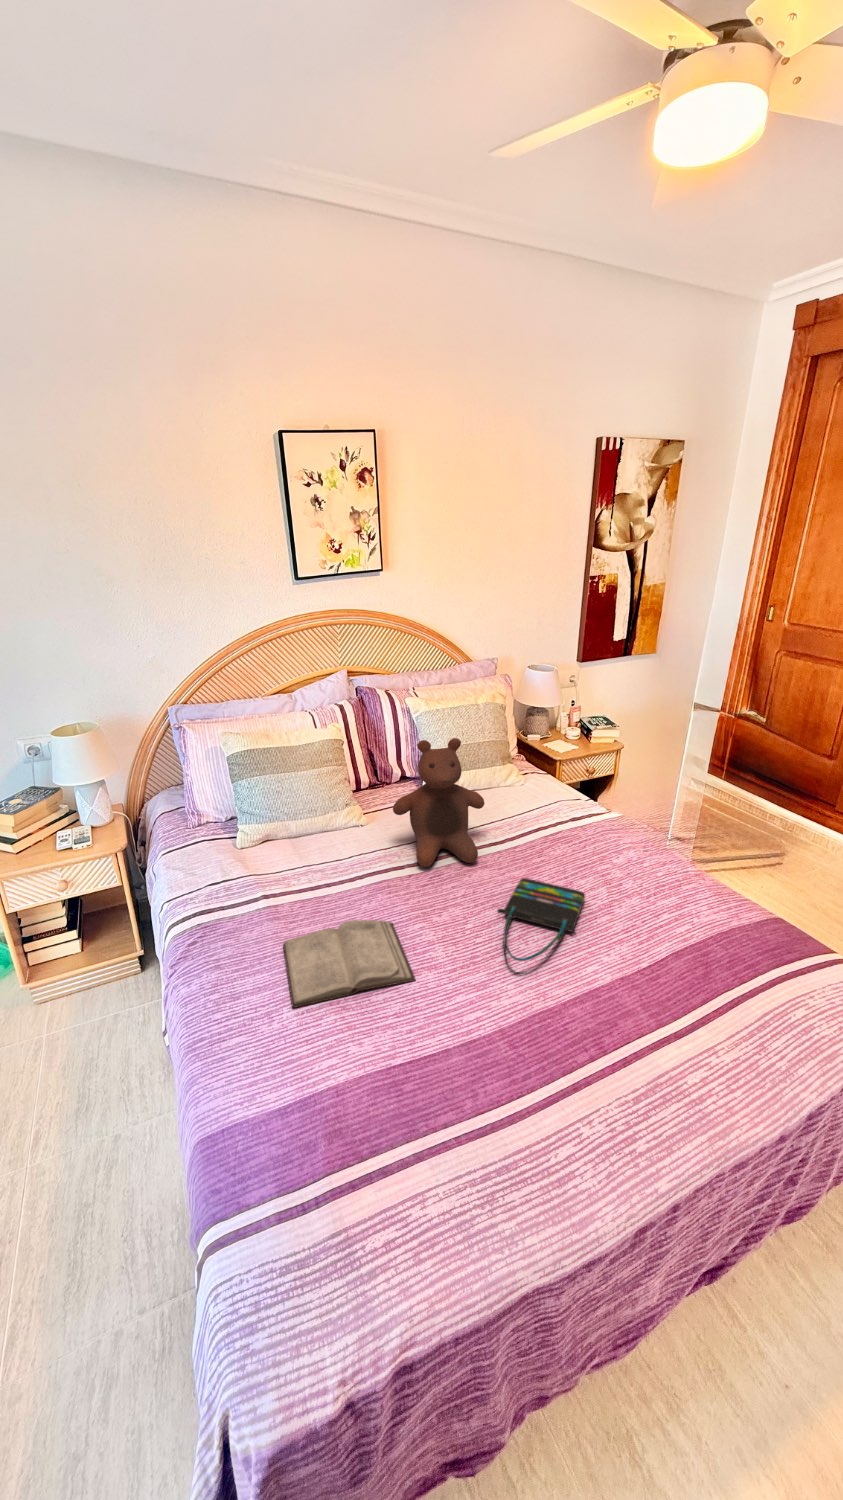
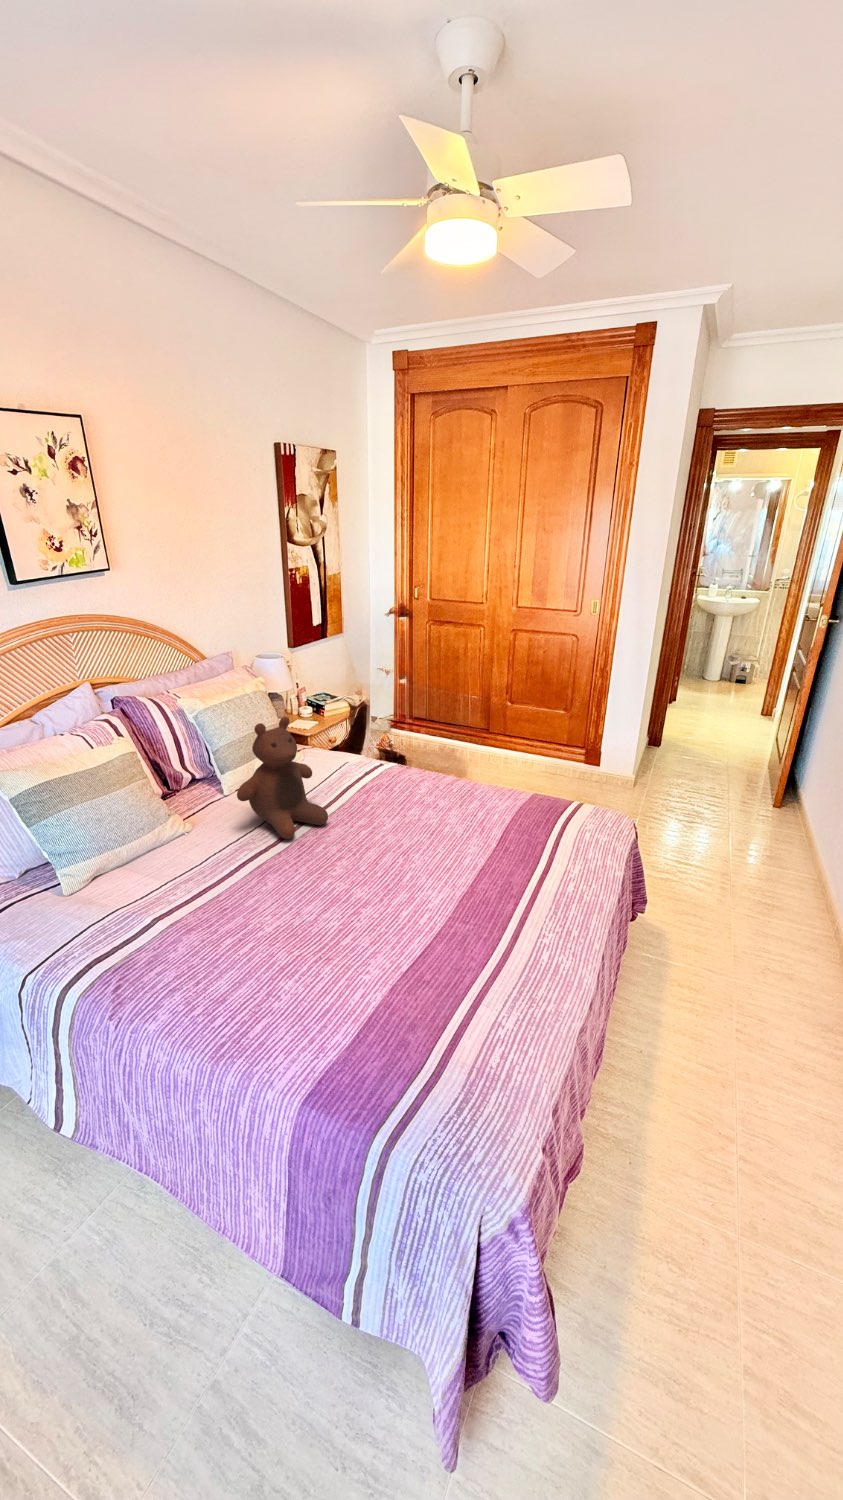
tote bag: present [497,878,585,975] -> none [376,815,445,881]
diary: present [283,920,416,1008] -> none [223,885,364,975]

